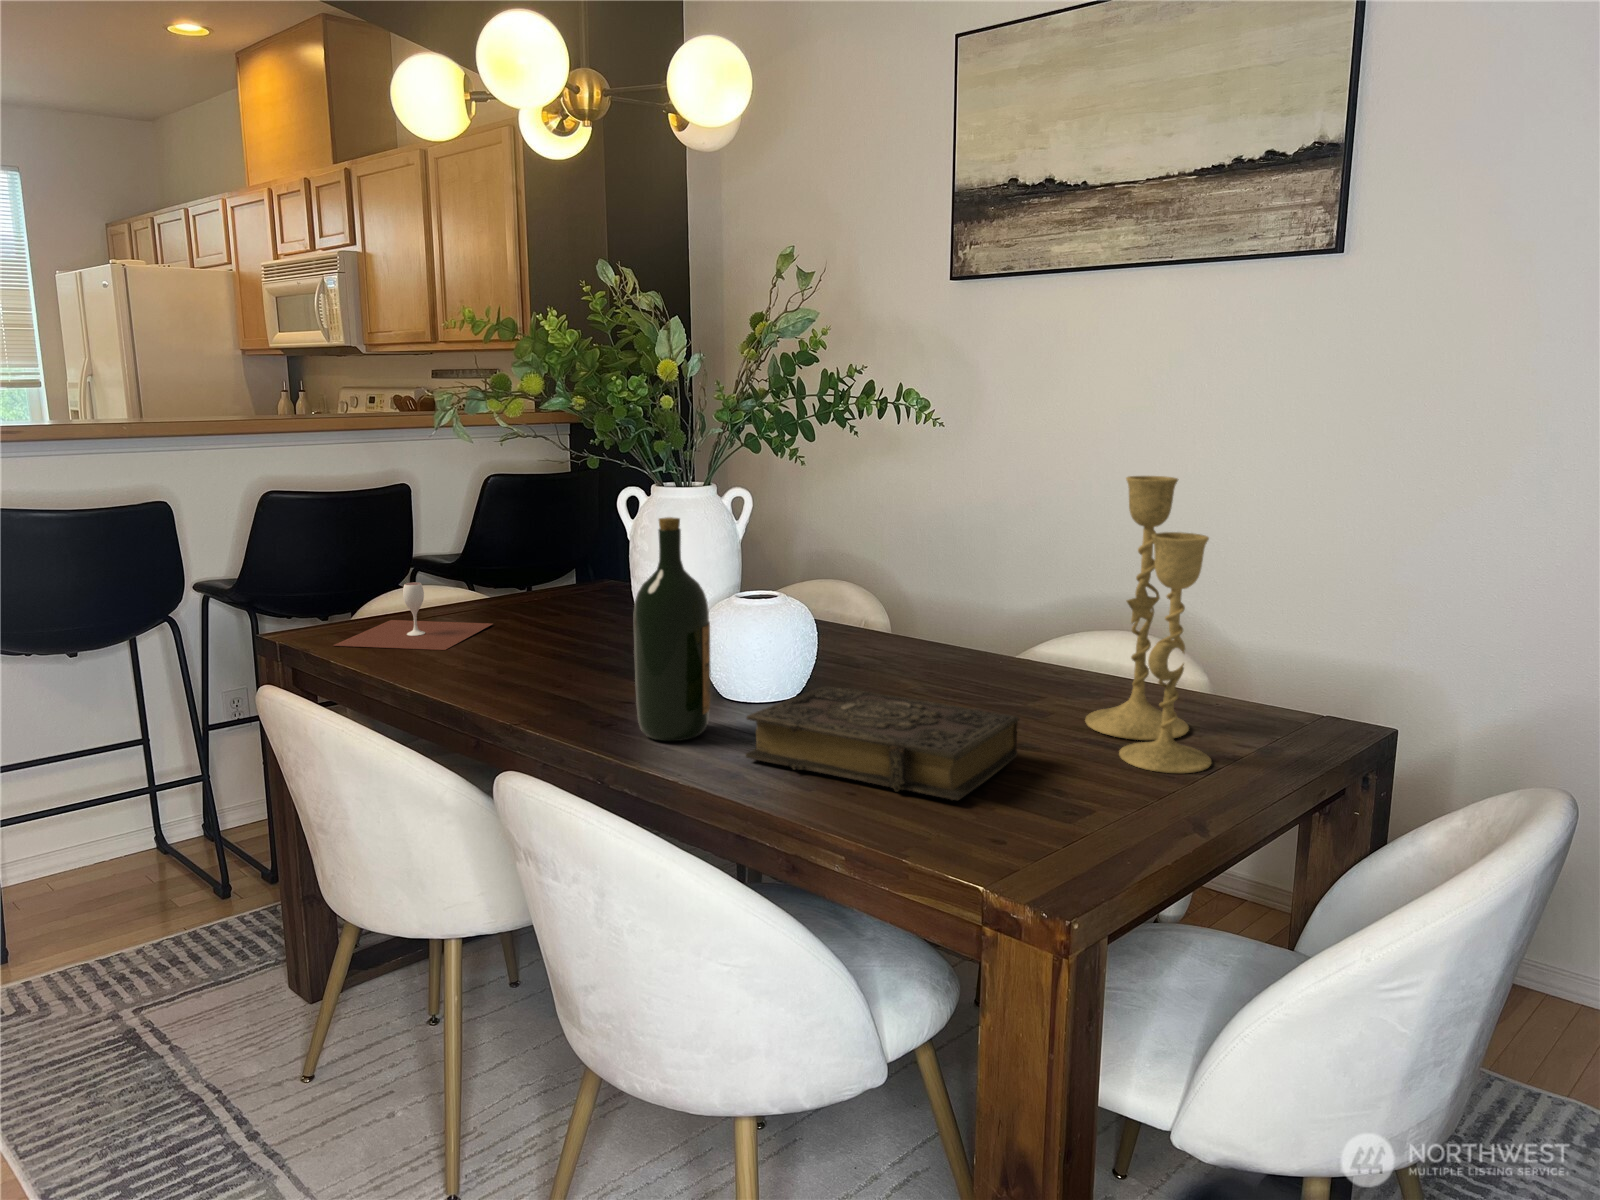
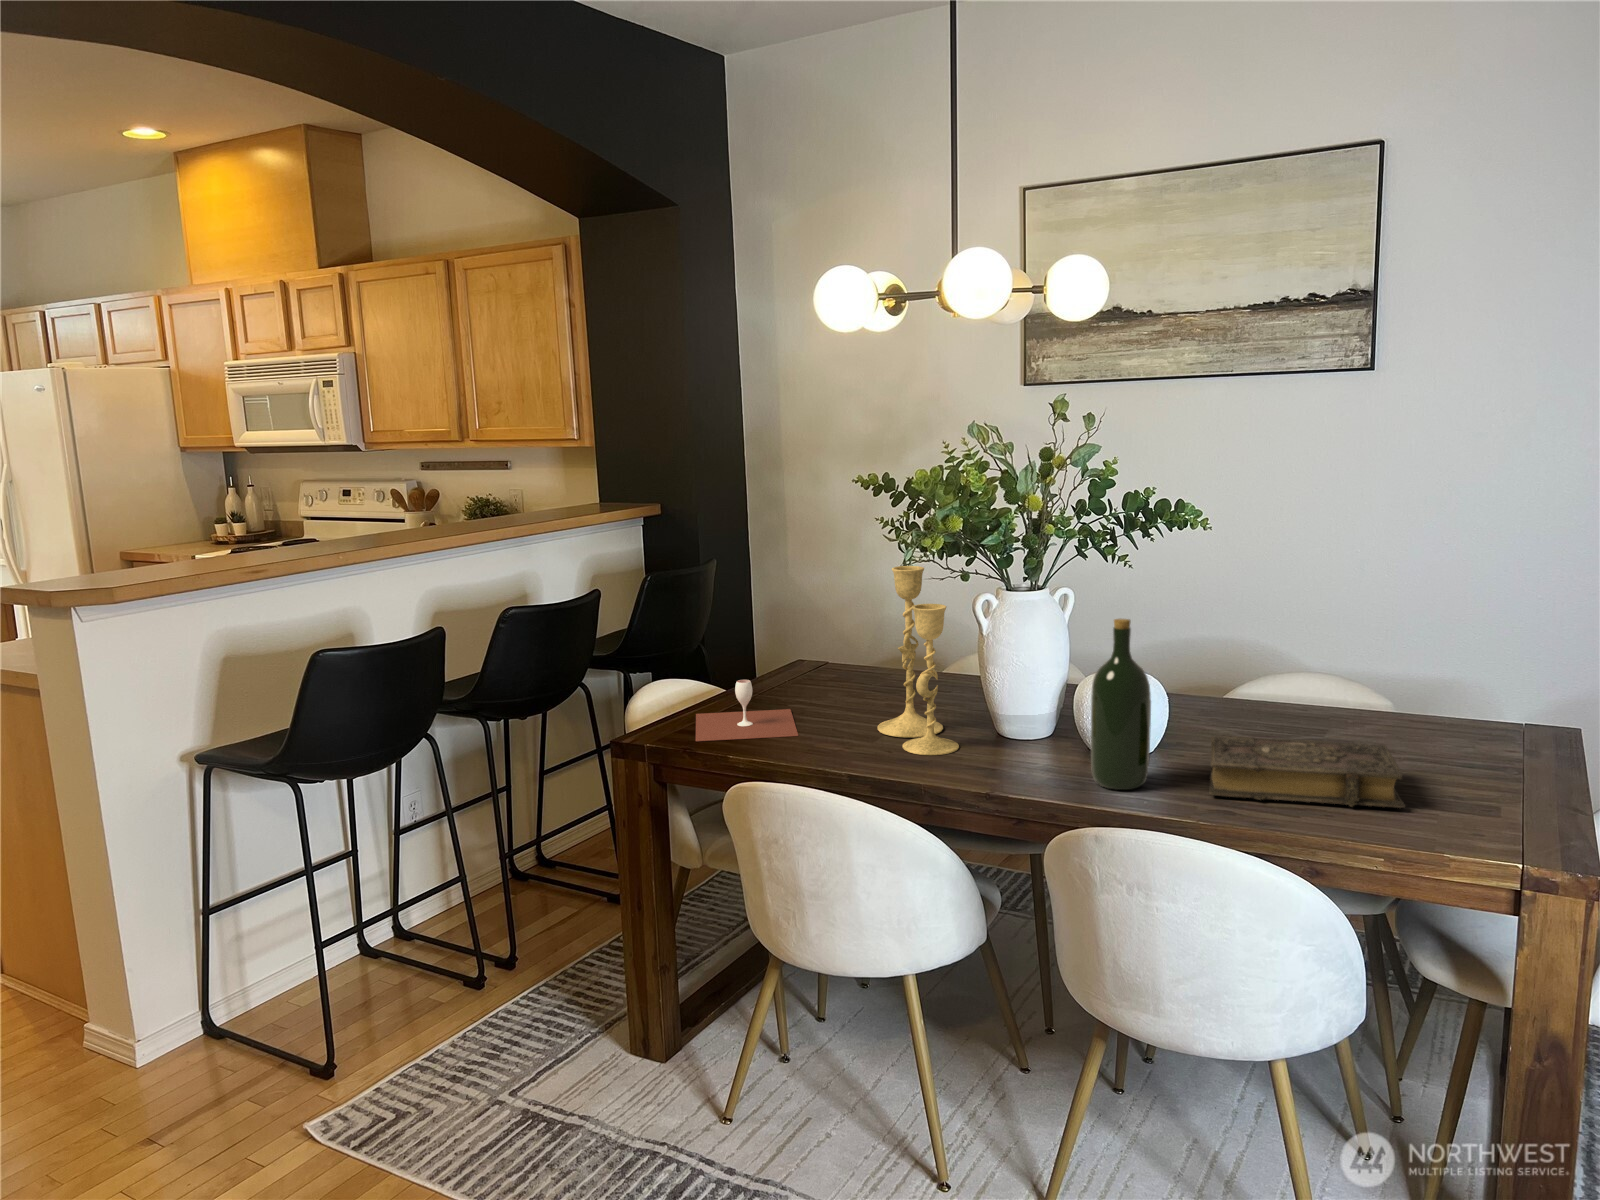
candlestick: present [1085,476,1211,773] -> present [878,566,959,755]

